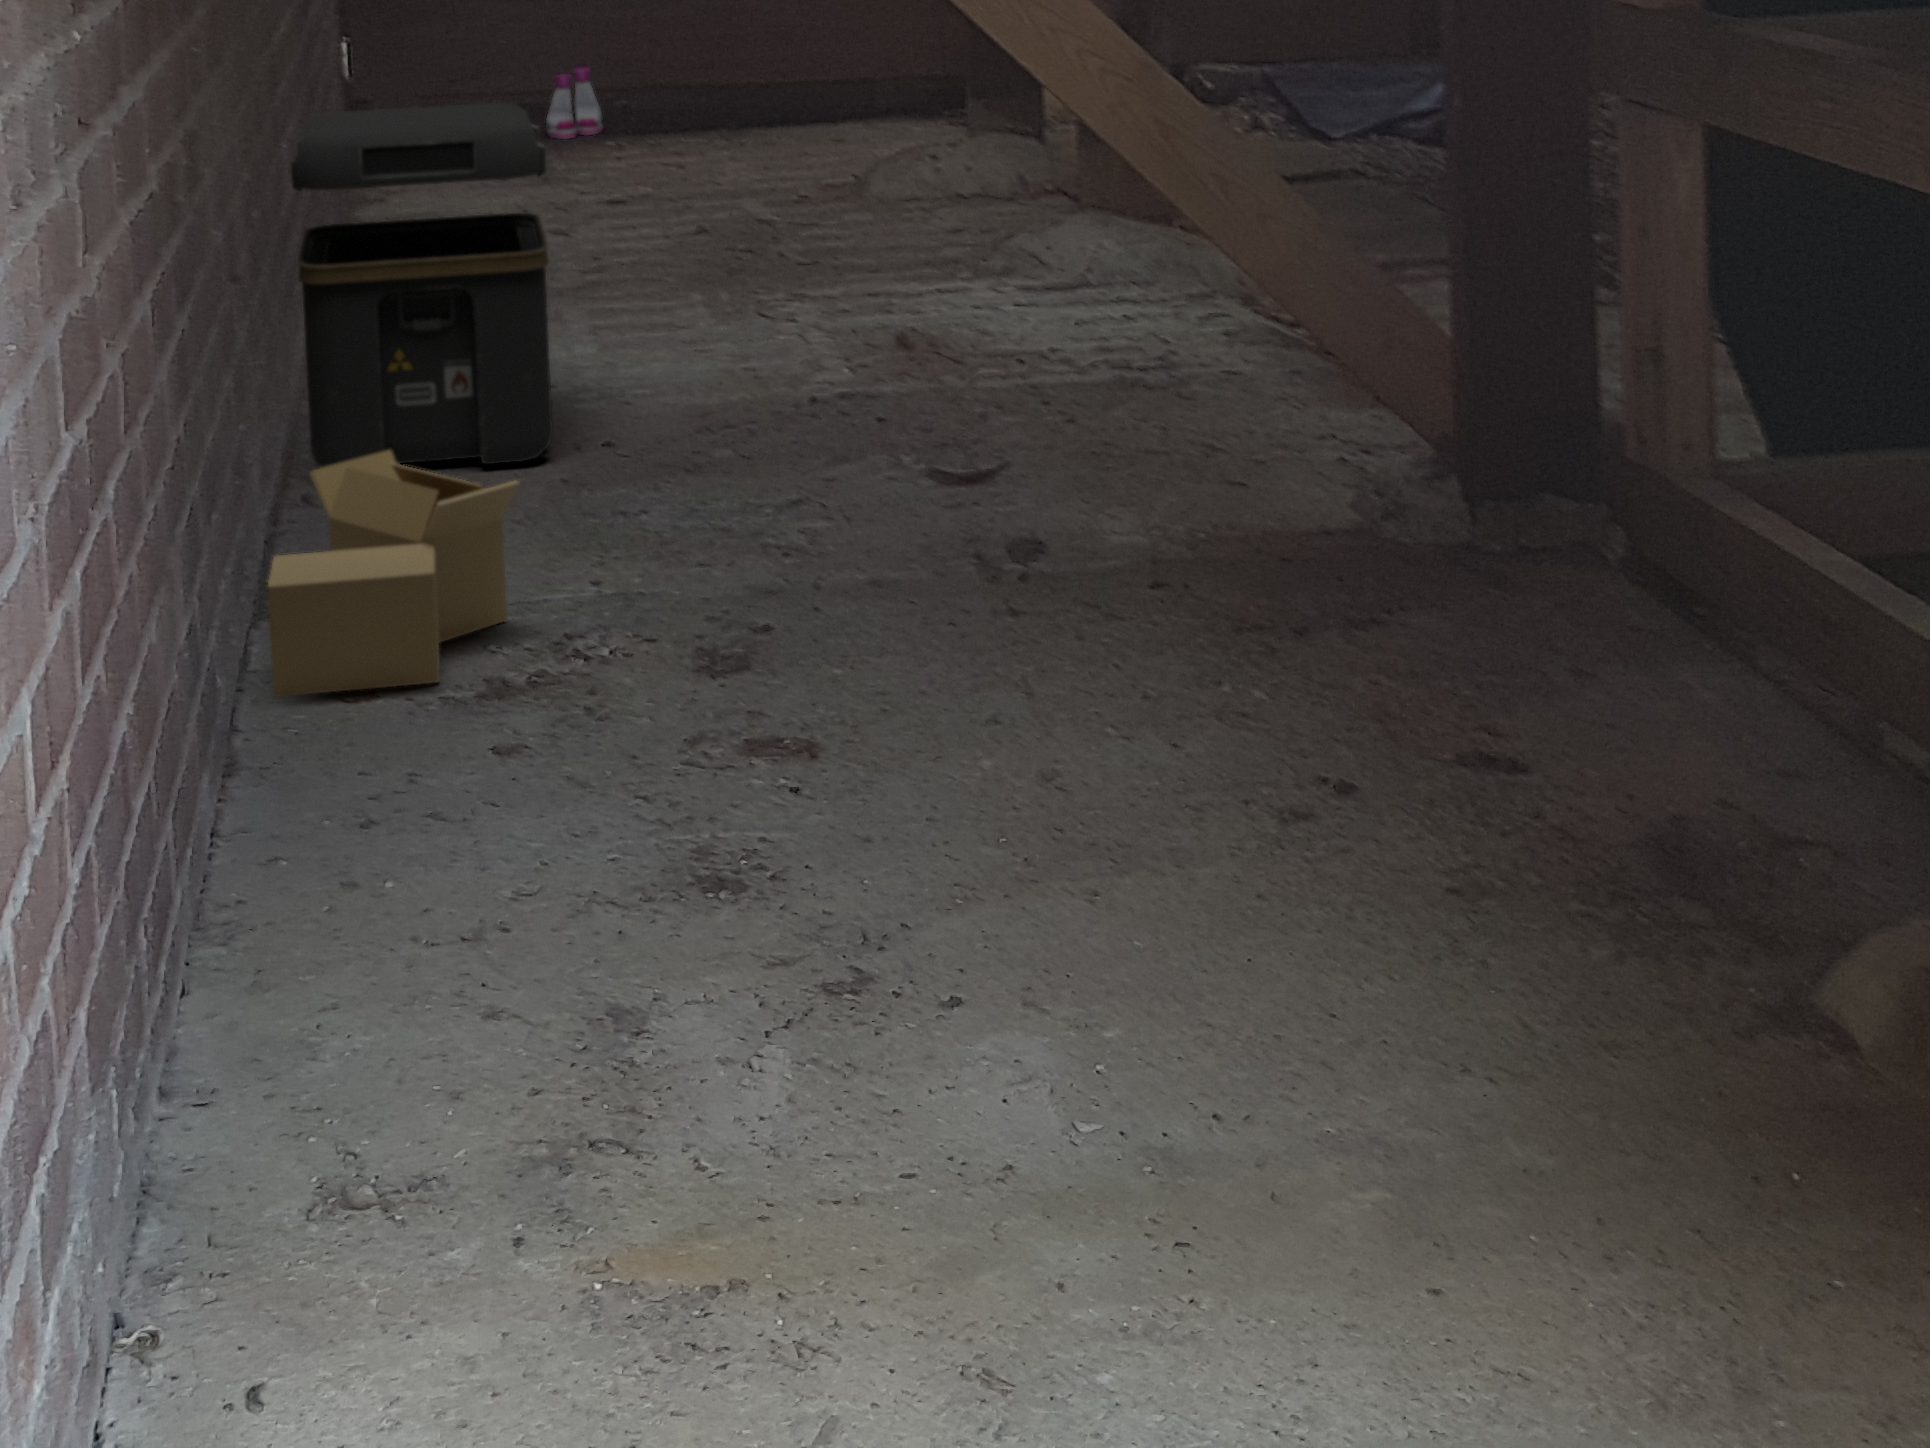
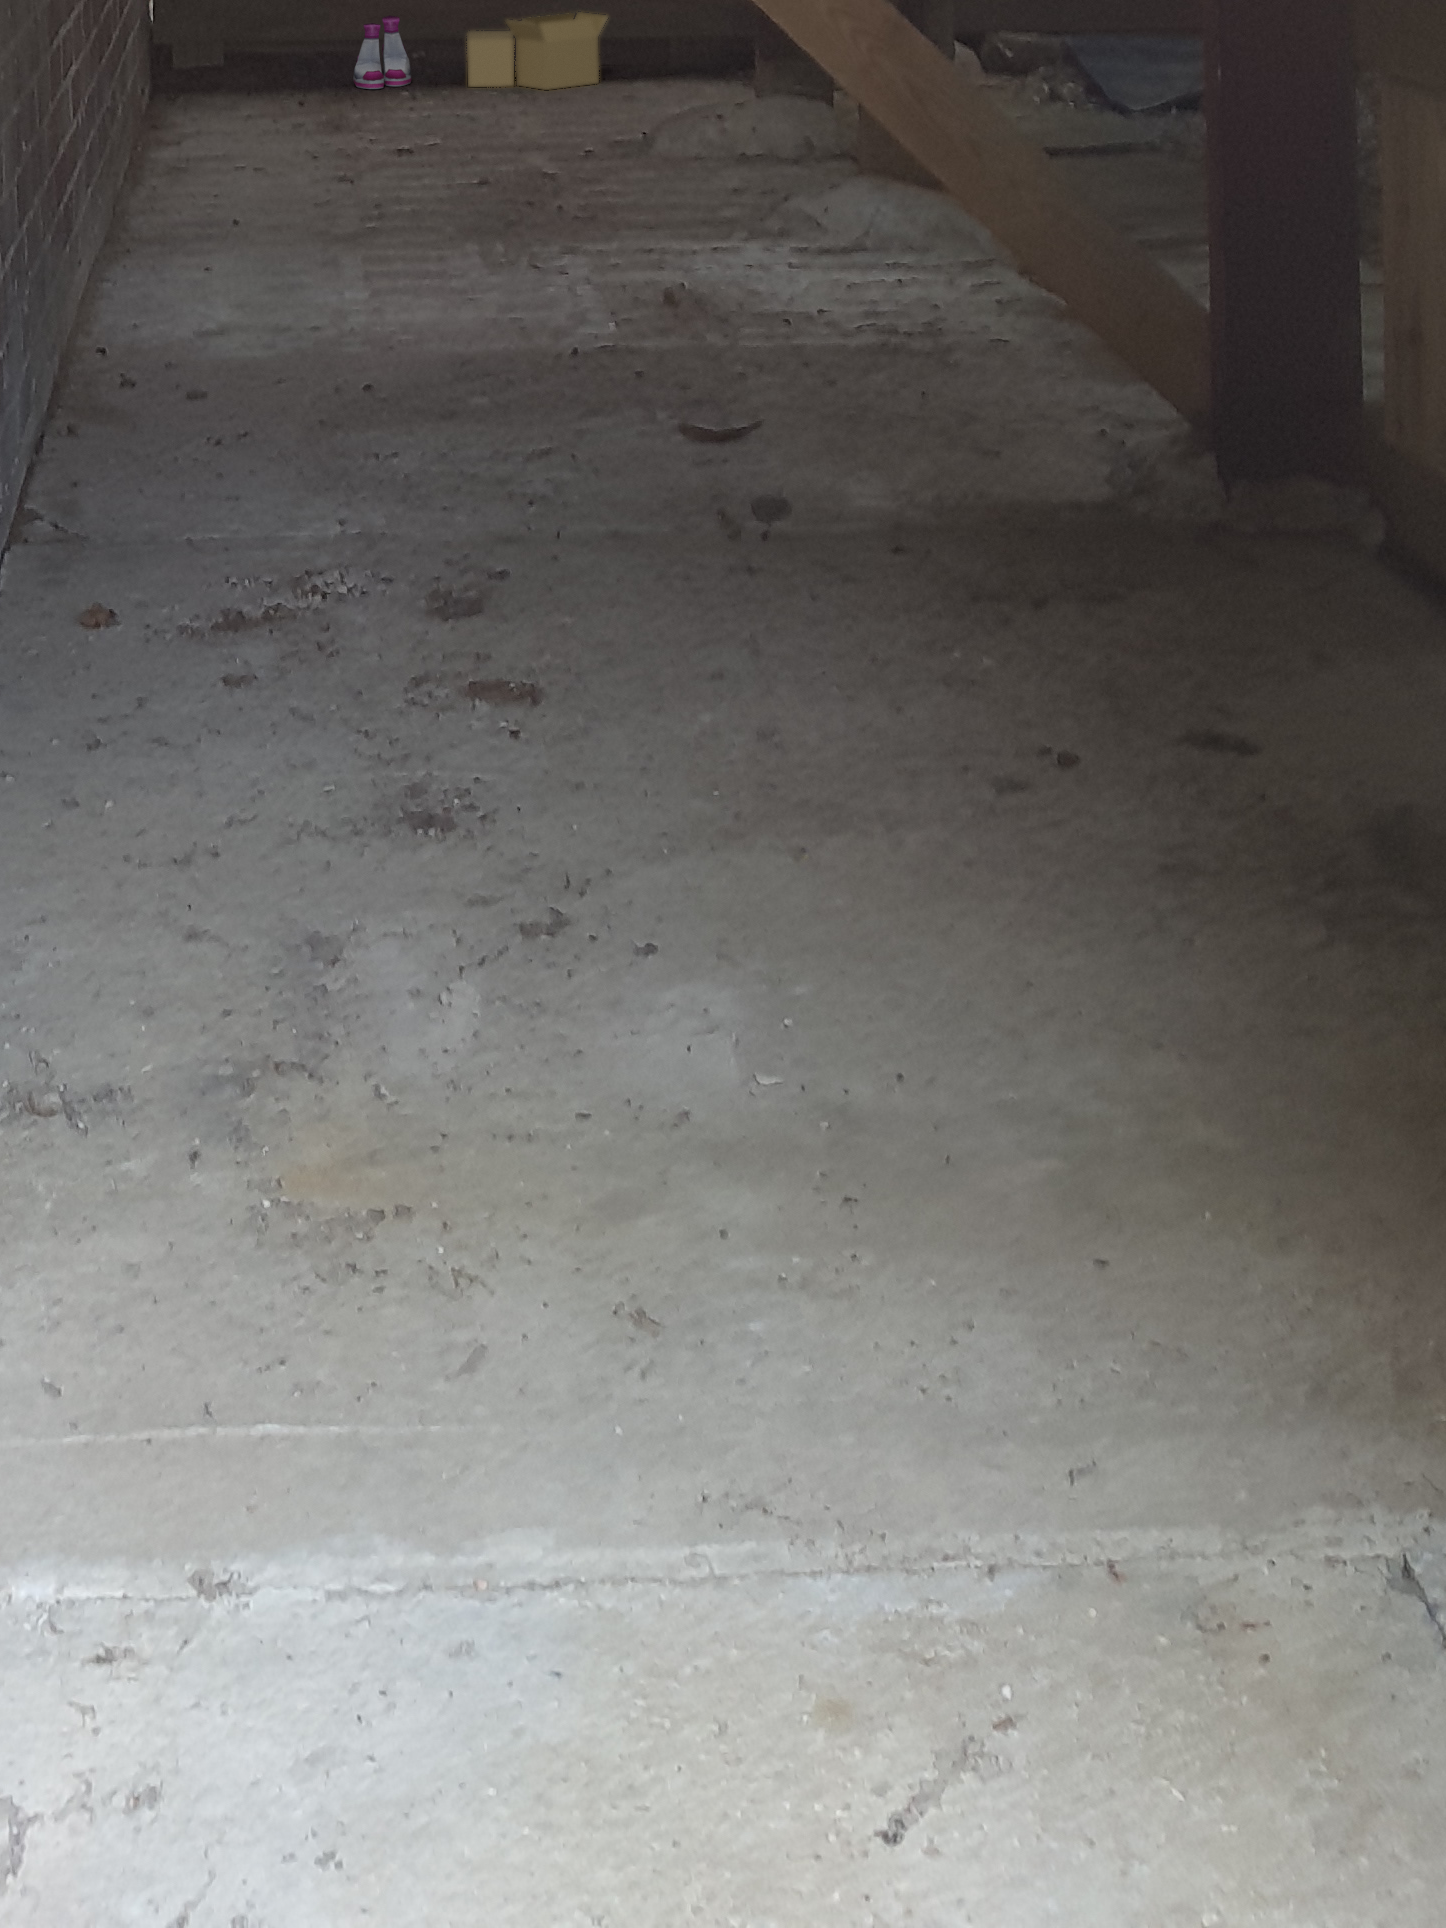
toolbox: present [291,103,553,468] -> none [70,48,322,411]
cardboard box: present [268,450,520,697] -> present [467,13,607,90]

